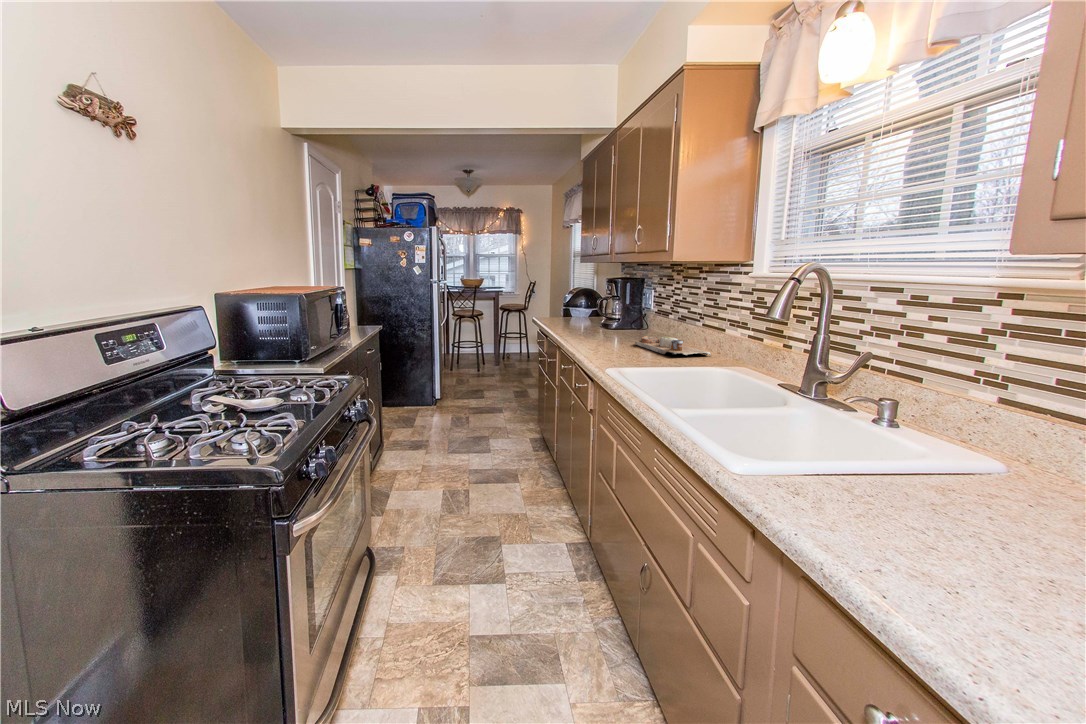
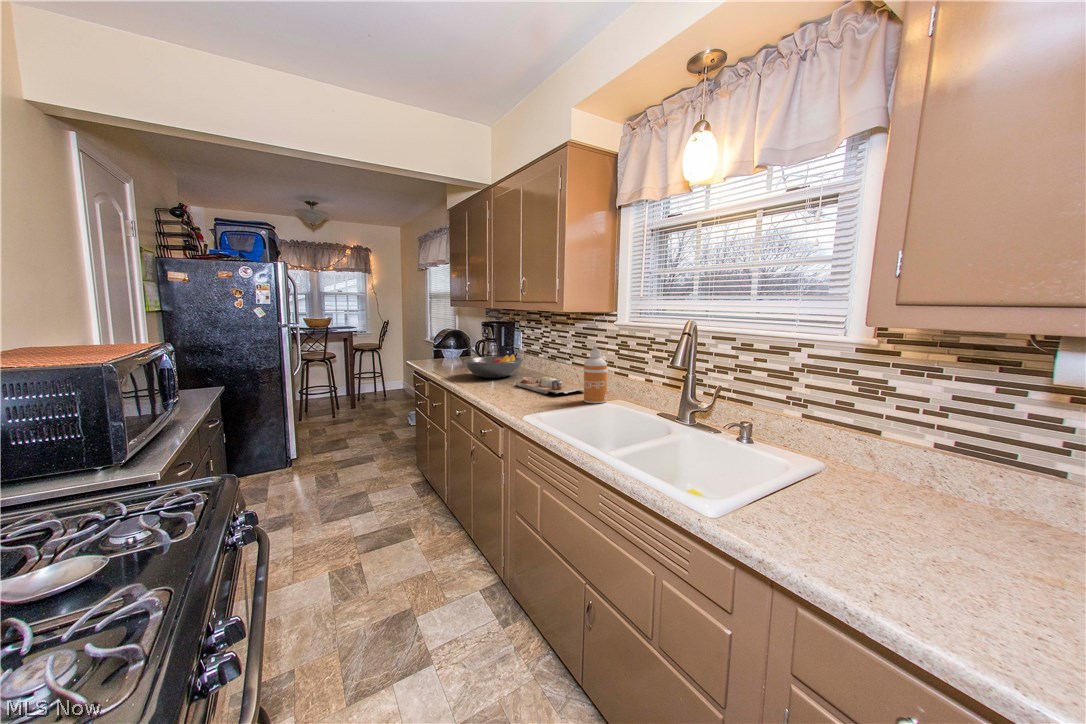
soap dispenser: none [704,300,735,367] -> present [584,344,607,403]
fruit bowl: none [585,313,648,336] -> present [463,354,523,378]

